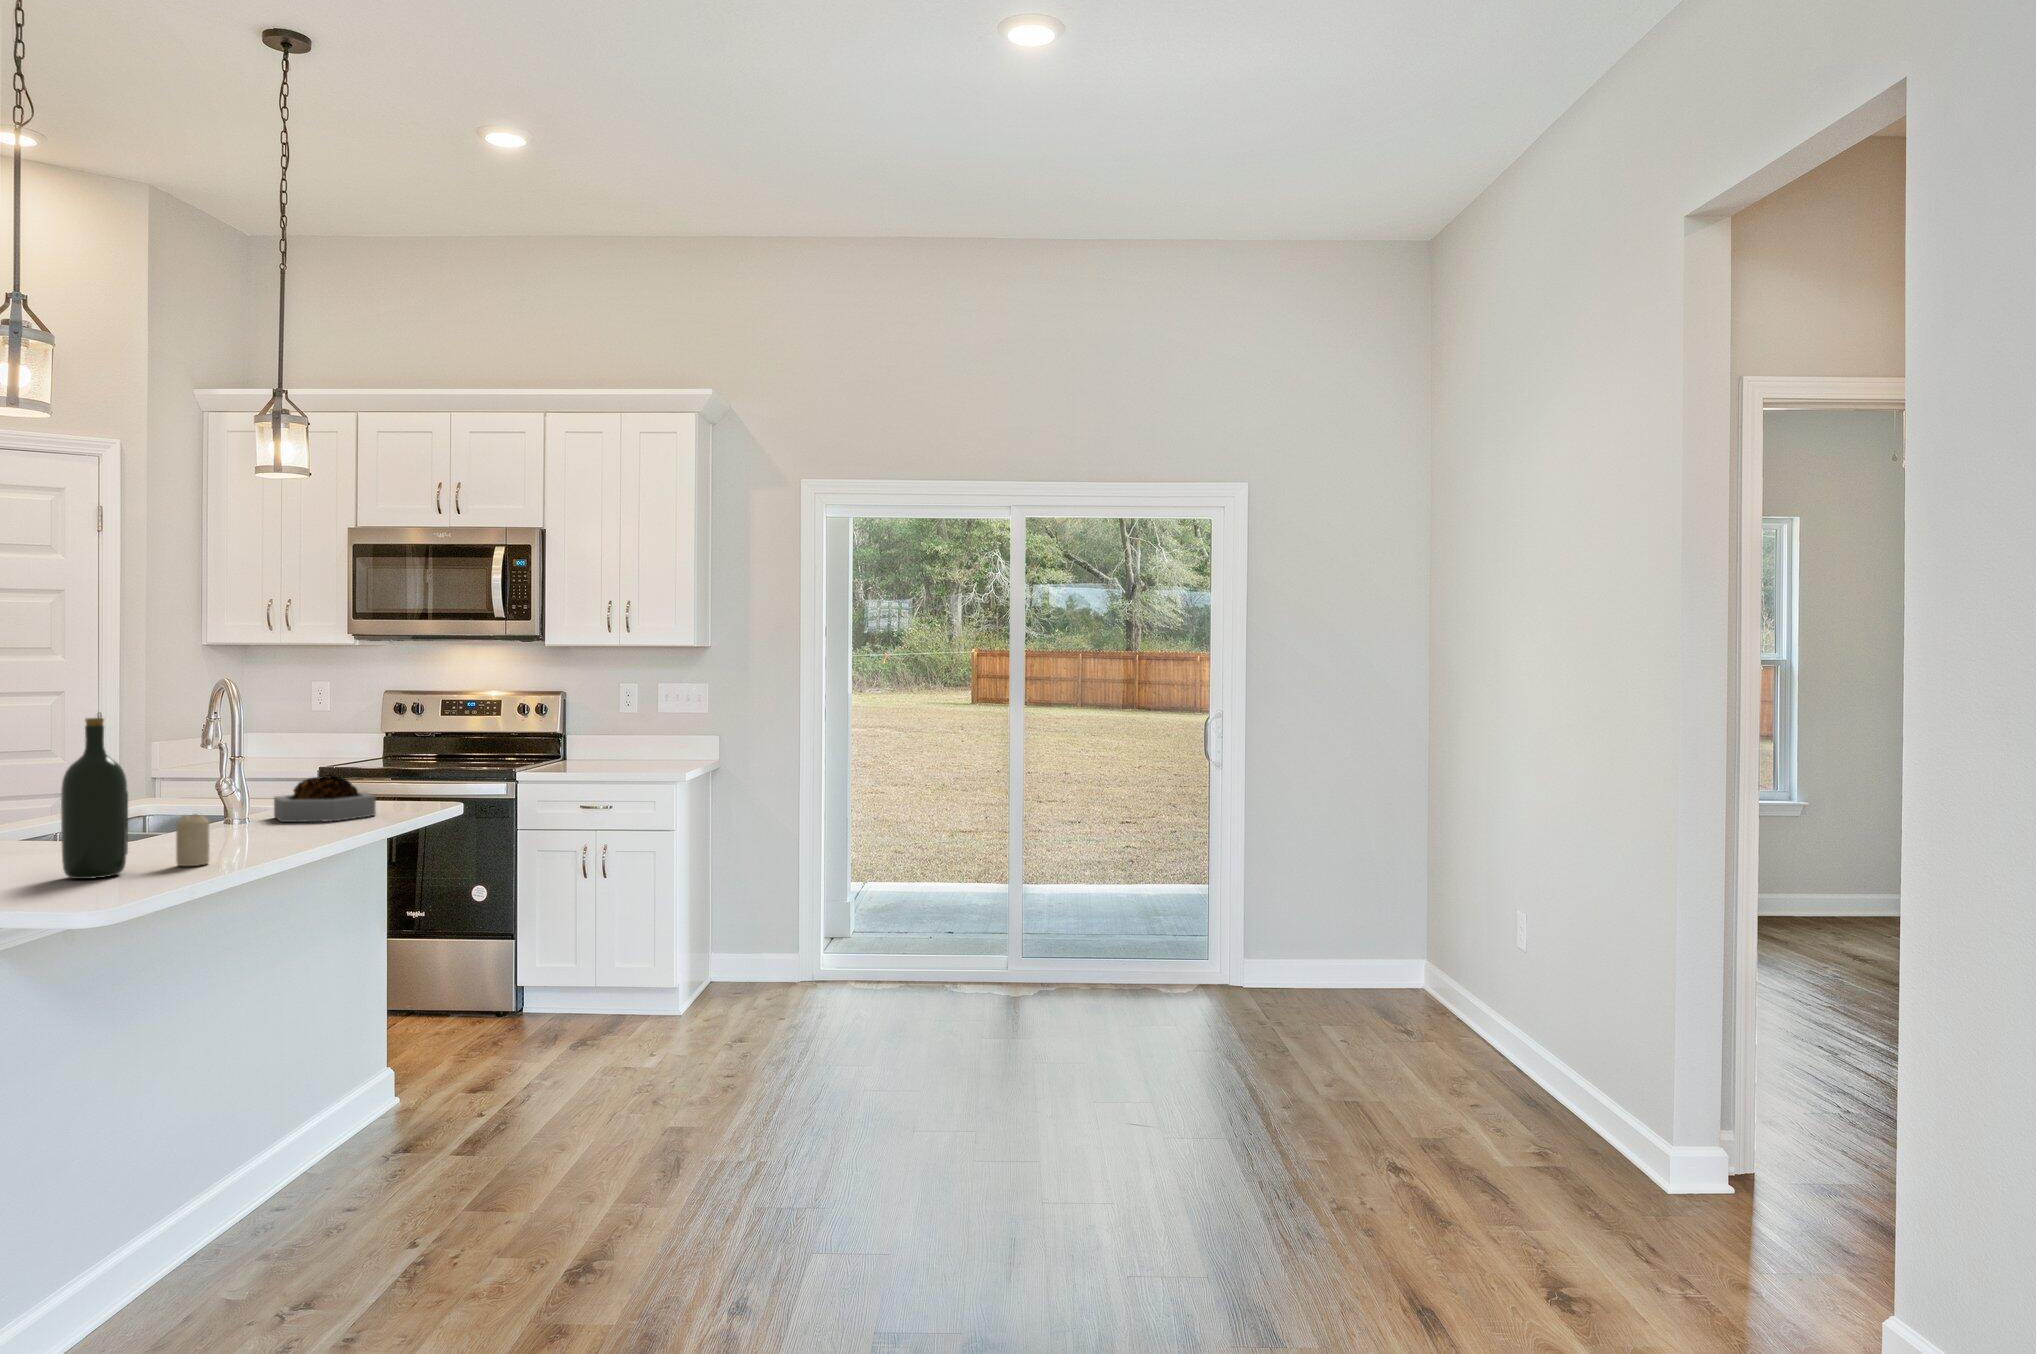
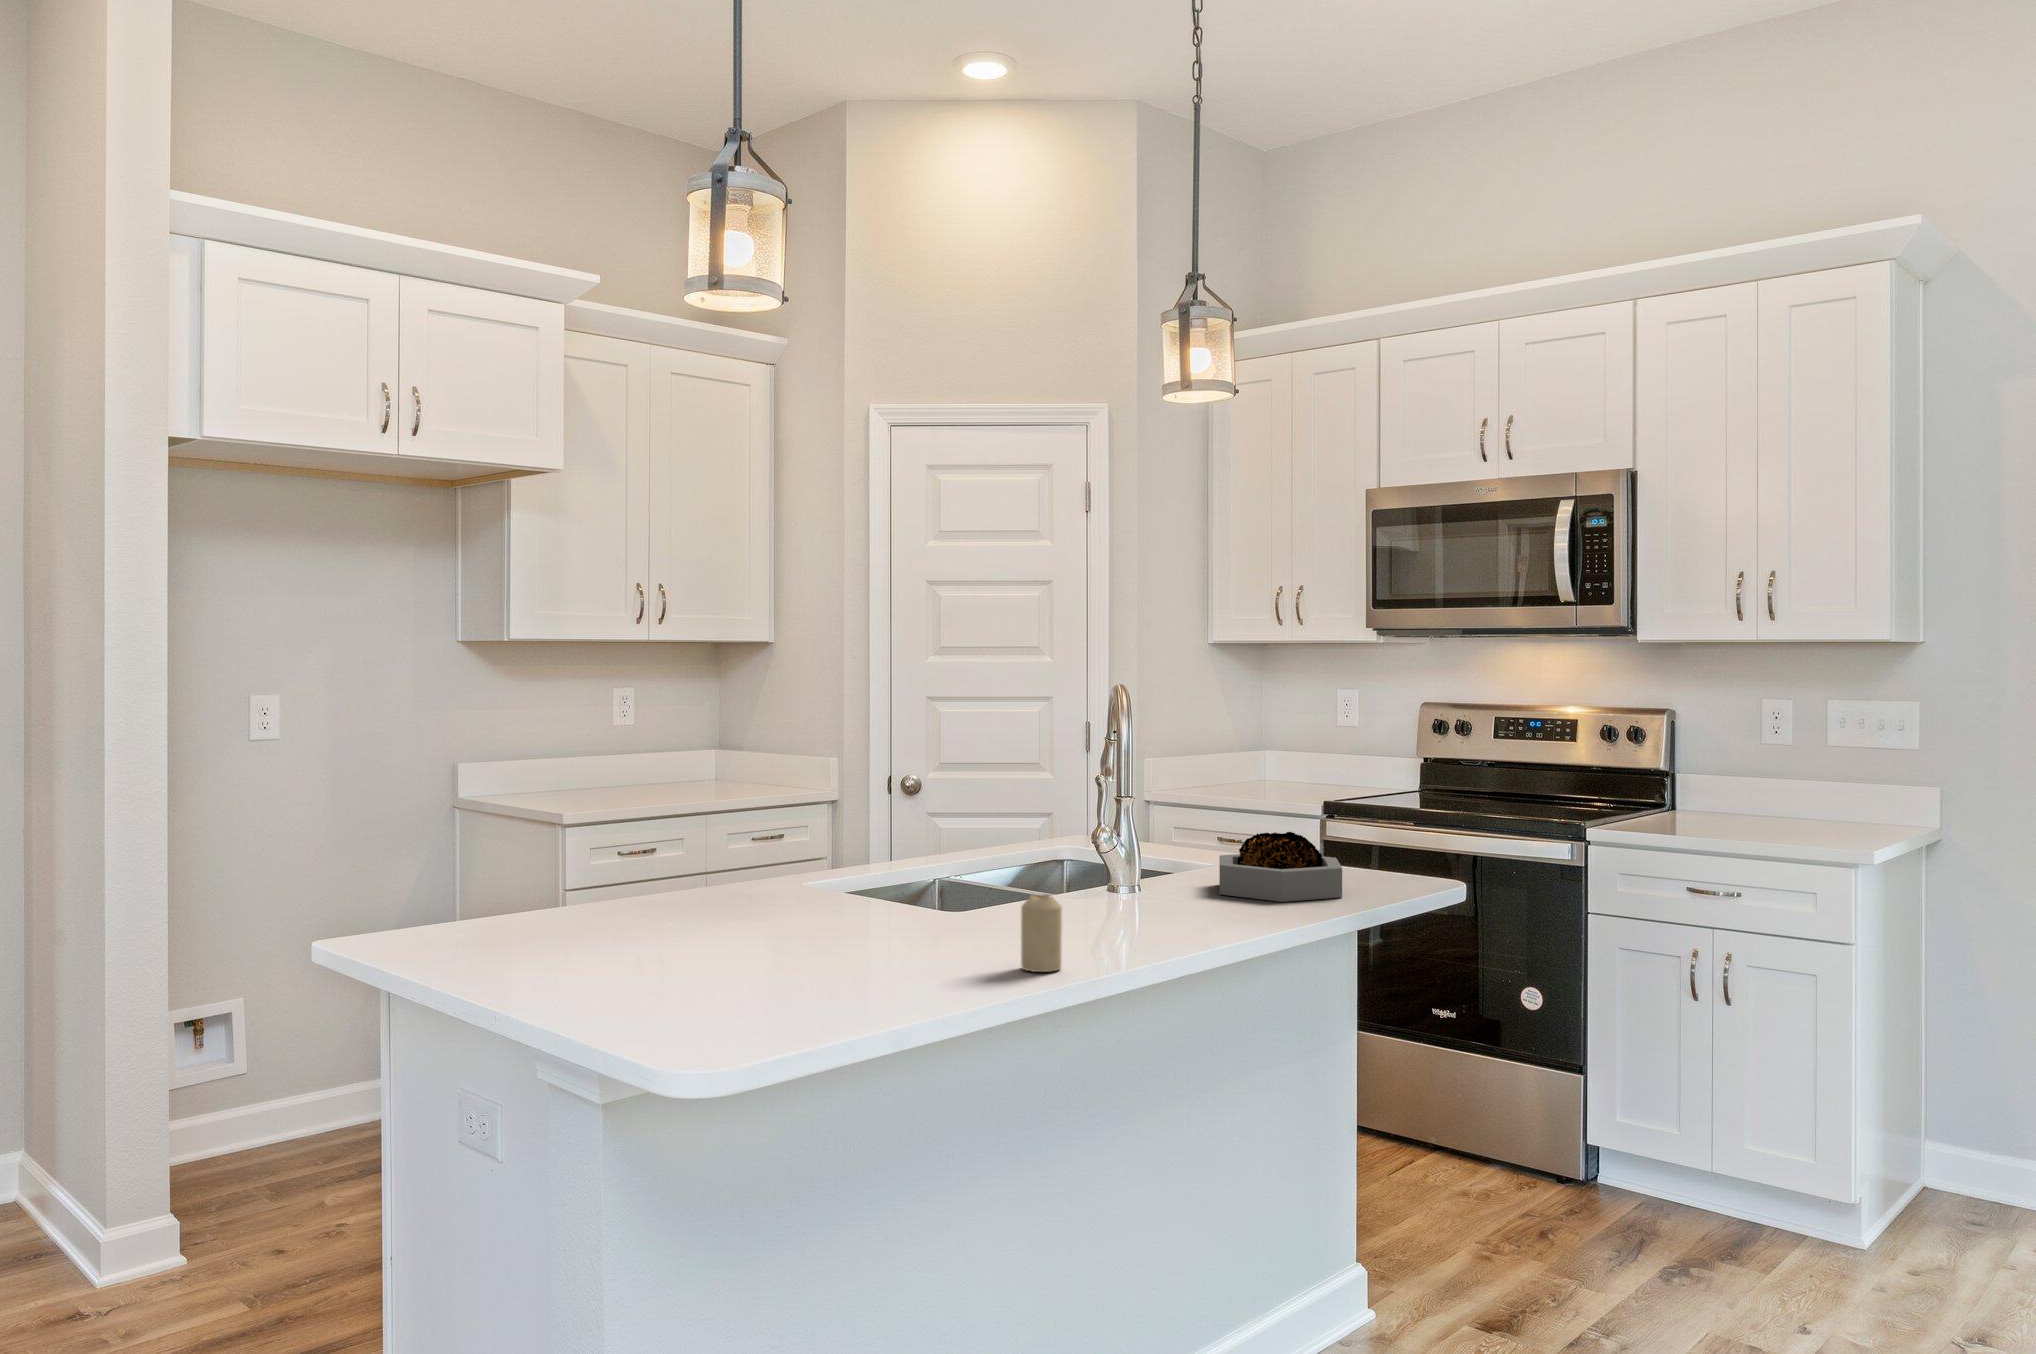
wine bottle: present [61,718,128,879] -> none [884,751,959,977]

